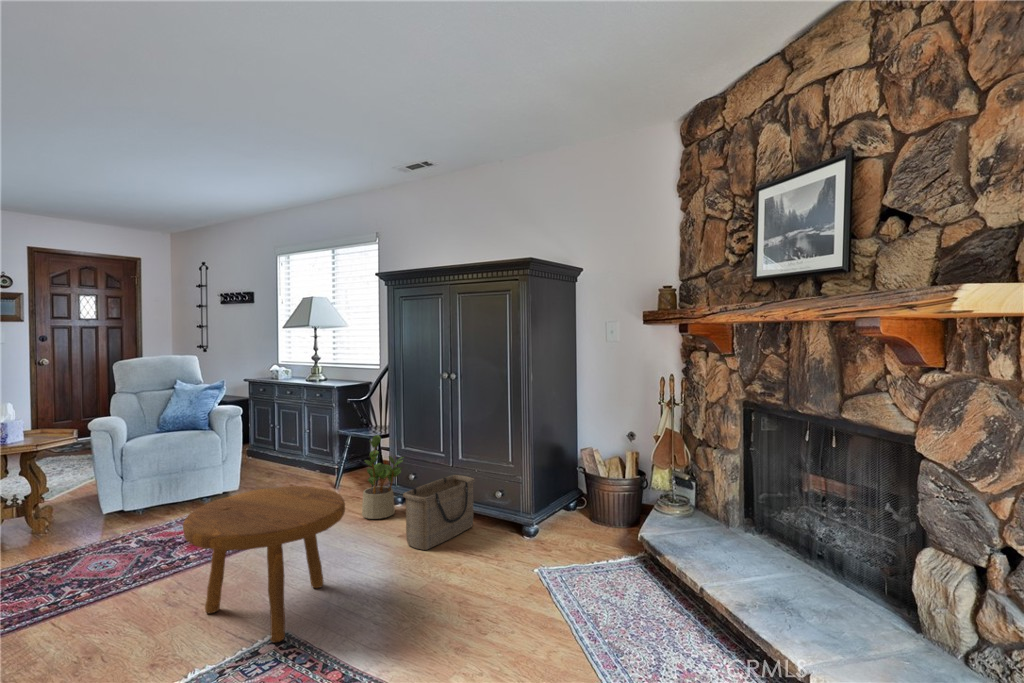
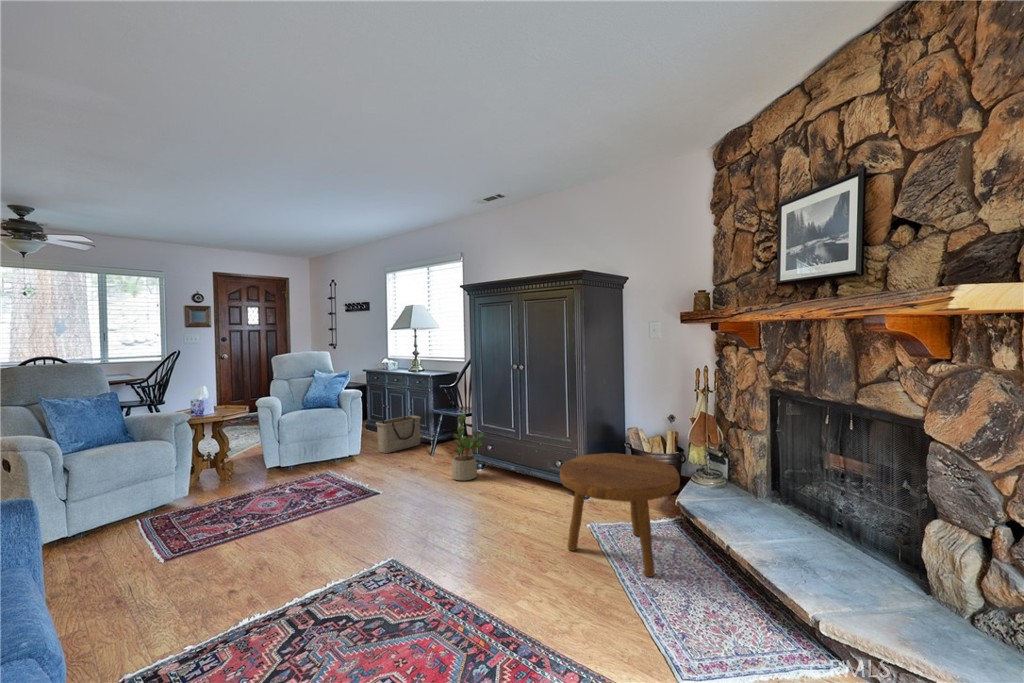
basket: present [403,475,475,550] -> present [376,415,421,453]
footstool: present [183,486,345,643] -> present [560,453,680,577]

